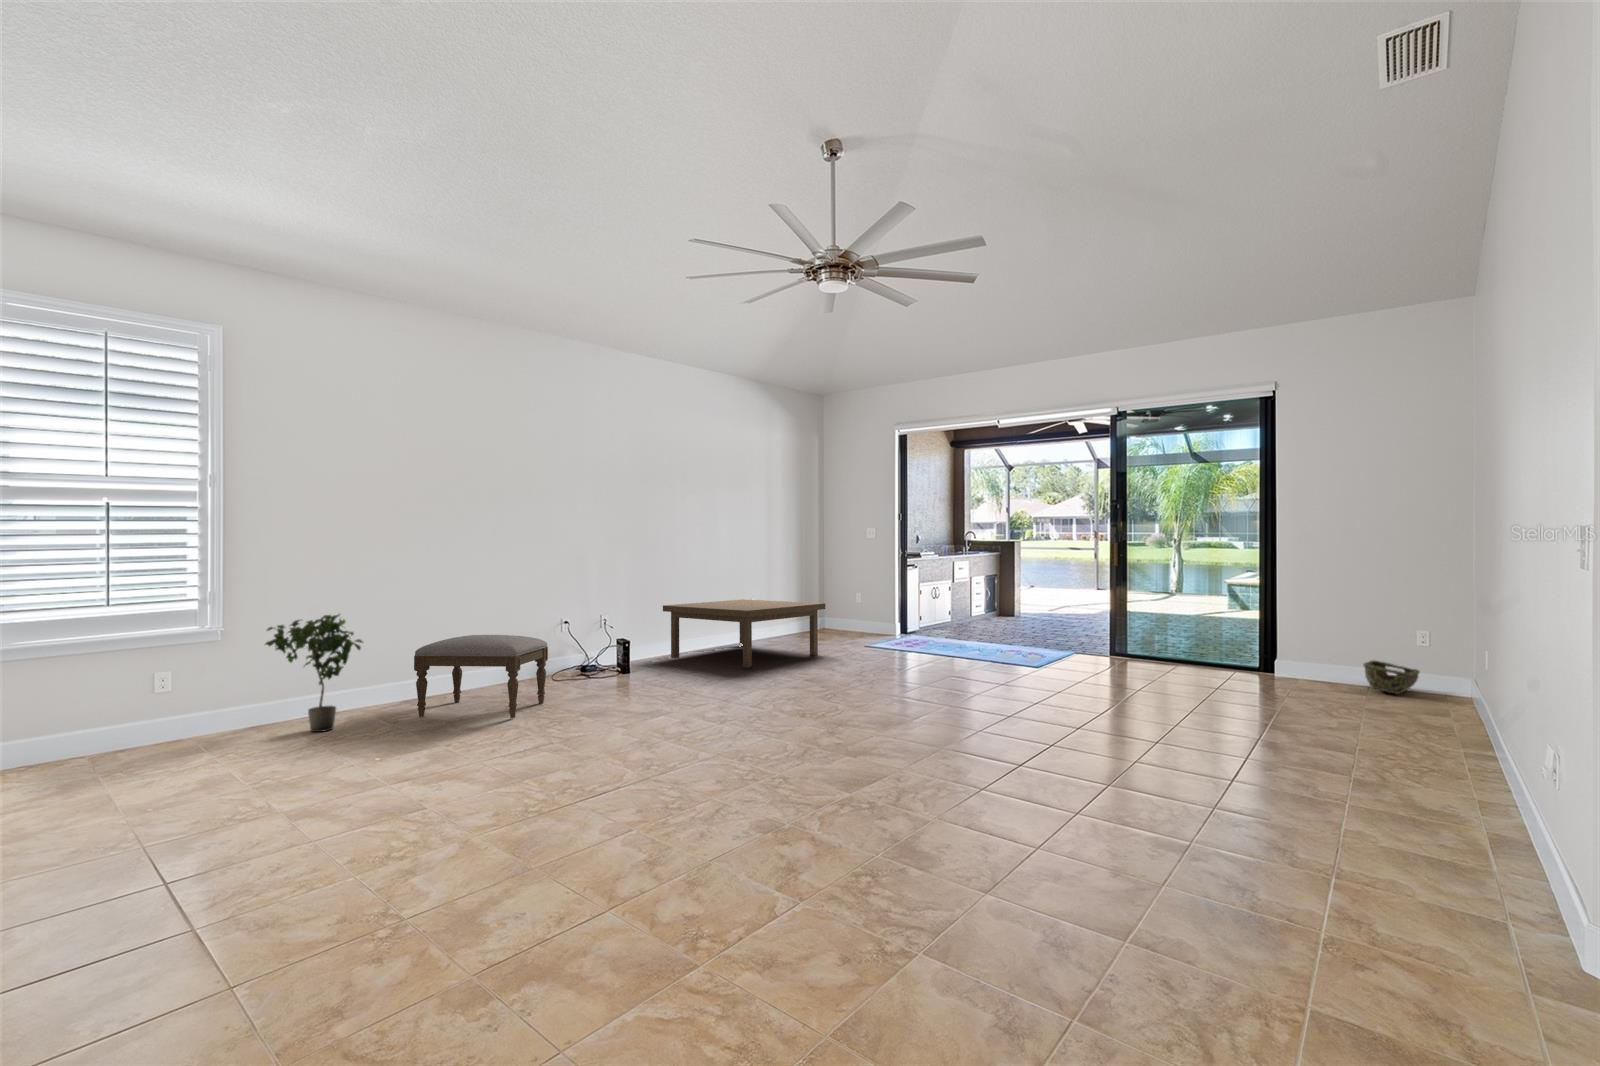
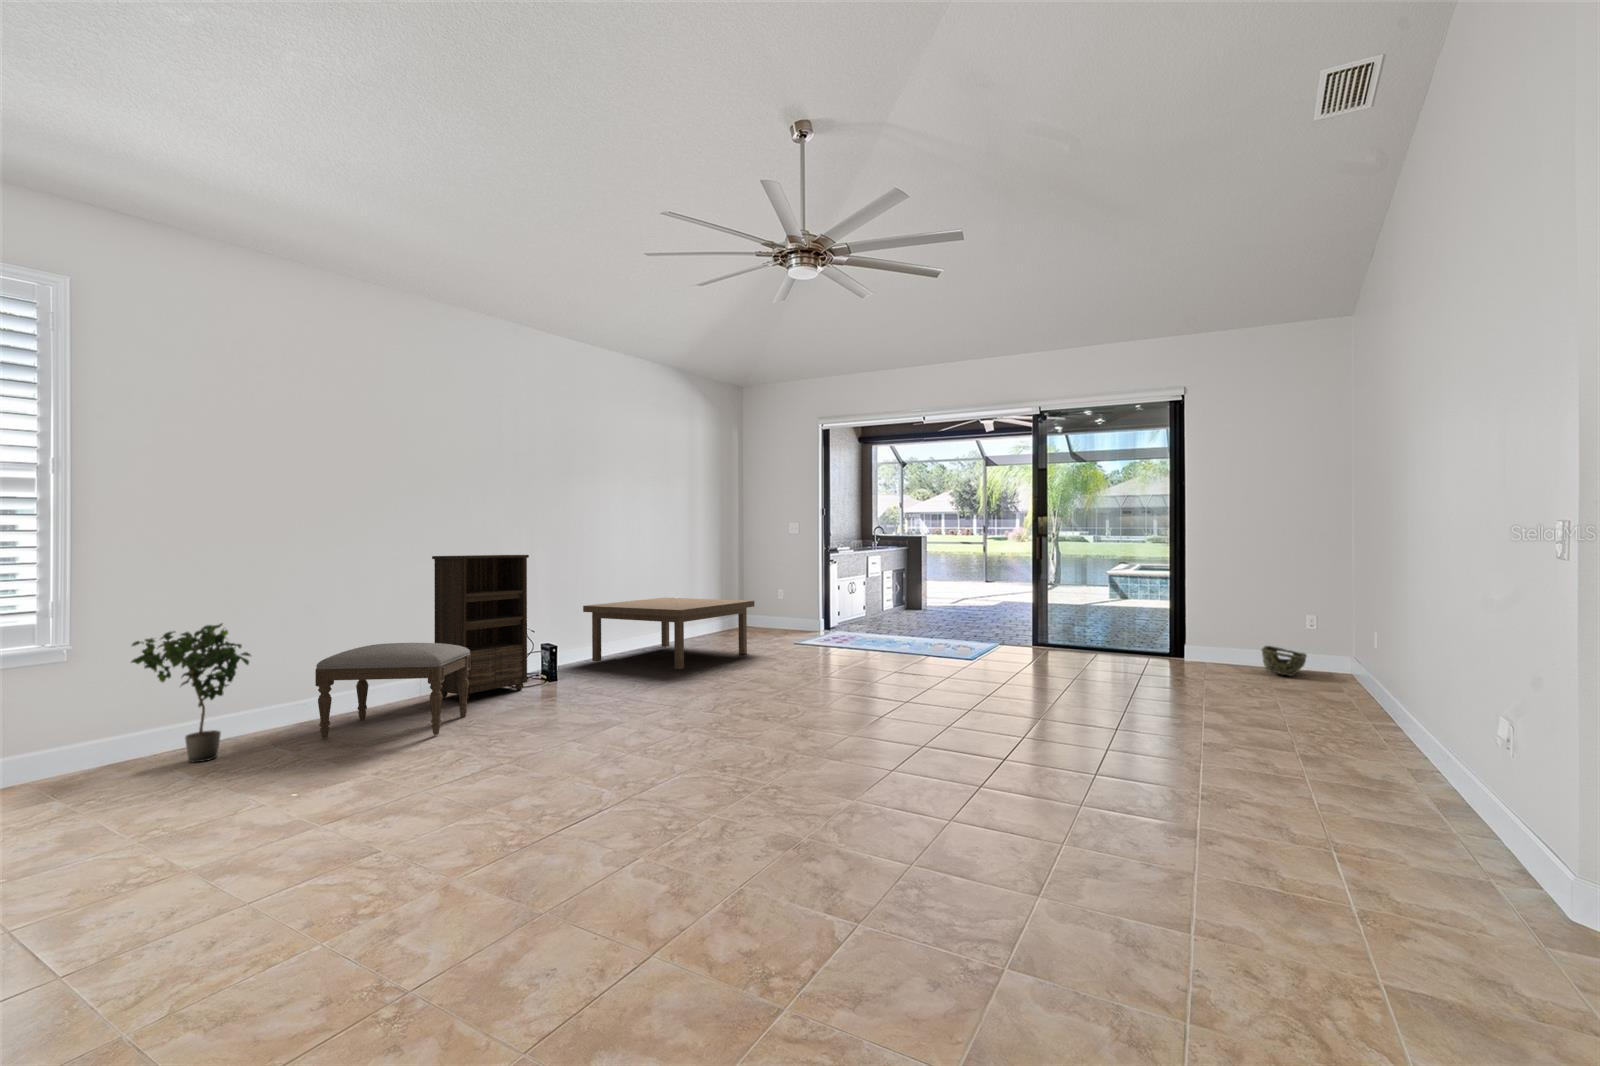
bookshelf: none [521,557,606,690] -> present [432,555,529,699]

